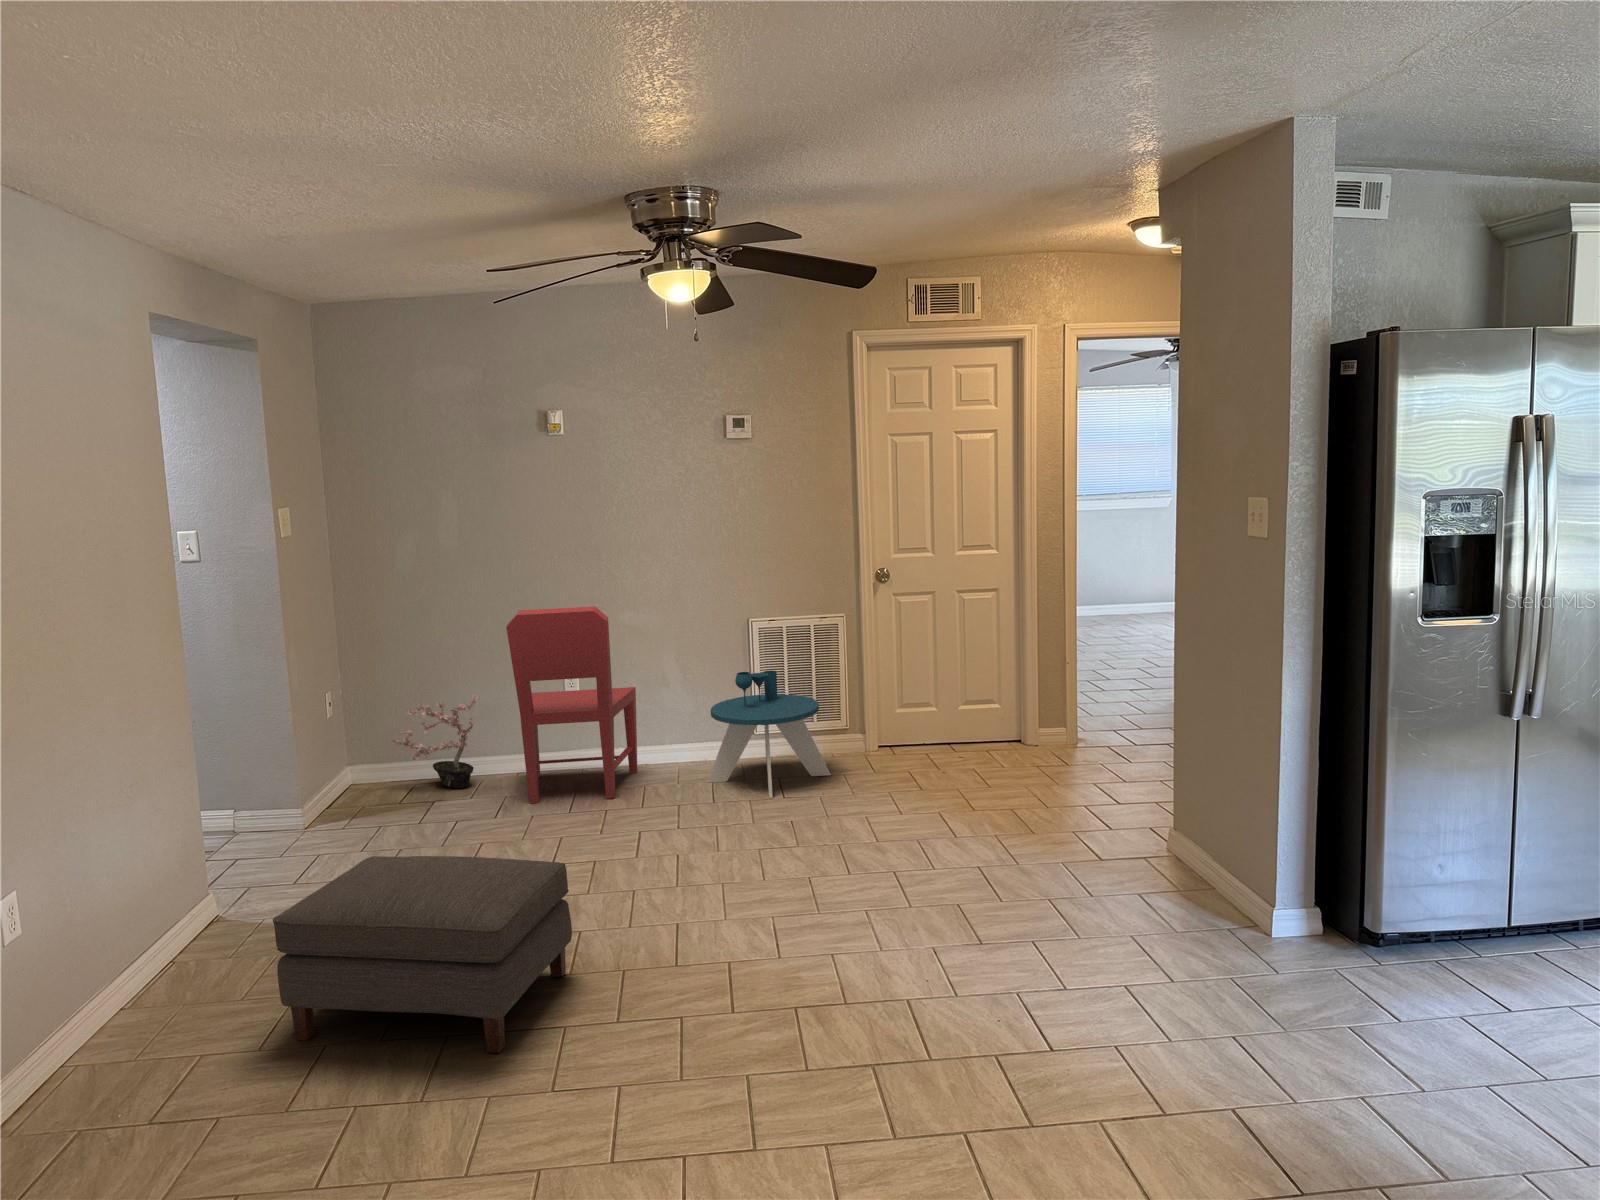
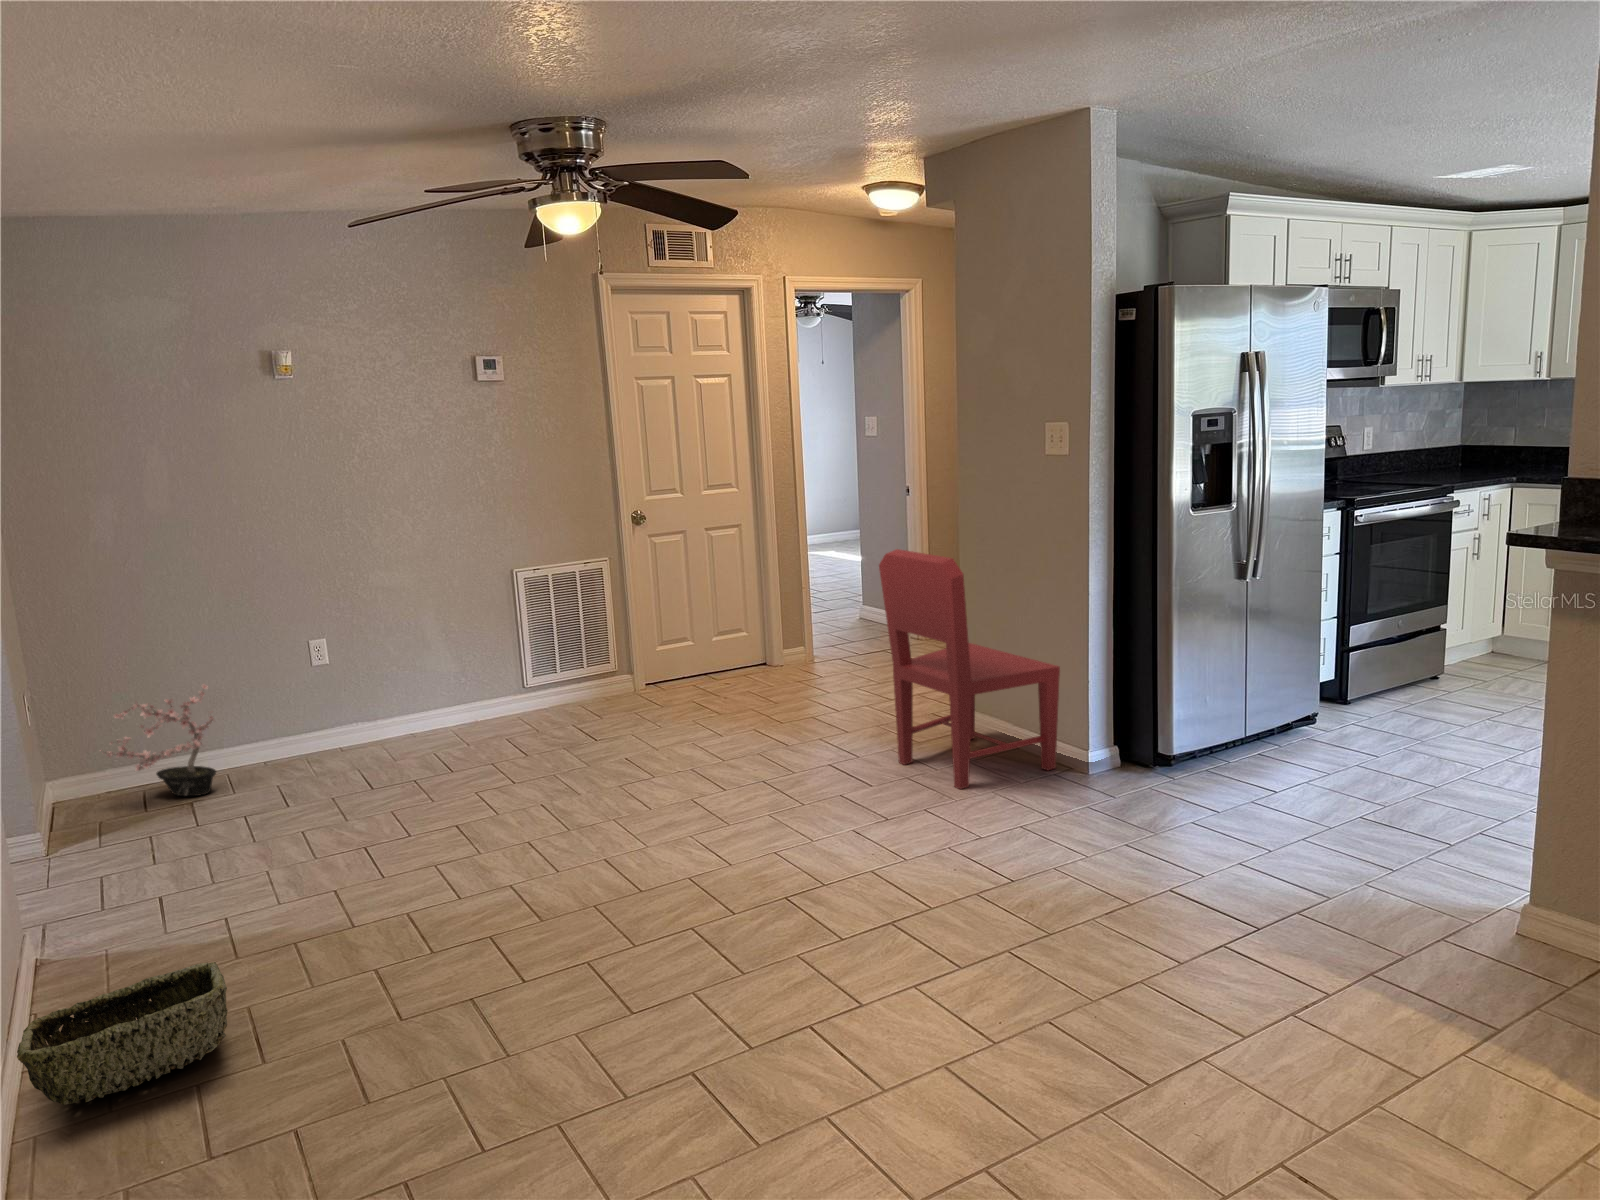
dining chair: present [506,607,637,803] -> present [879,549,1060,789]
side table: present [707,671,831,798] -> none [496,621,621,746]
ottoman: present [273,856,572,1053] -> none [282,815,571,1055]
woven basket: none [84,935,268,1029] -> present [17,962,228,1105]

